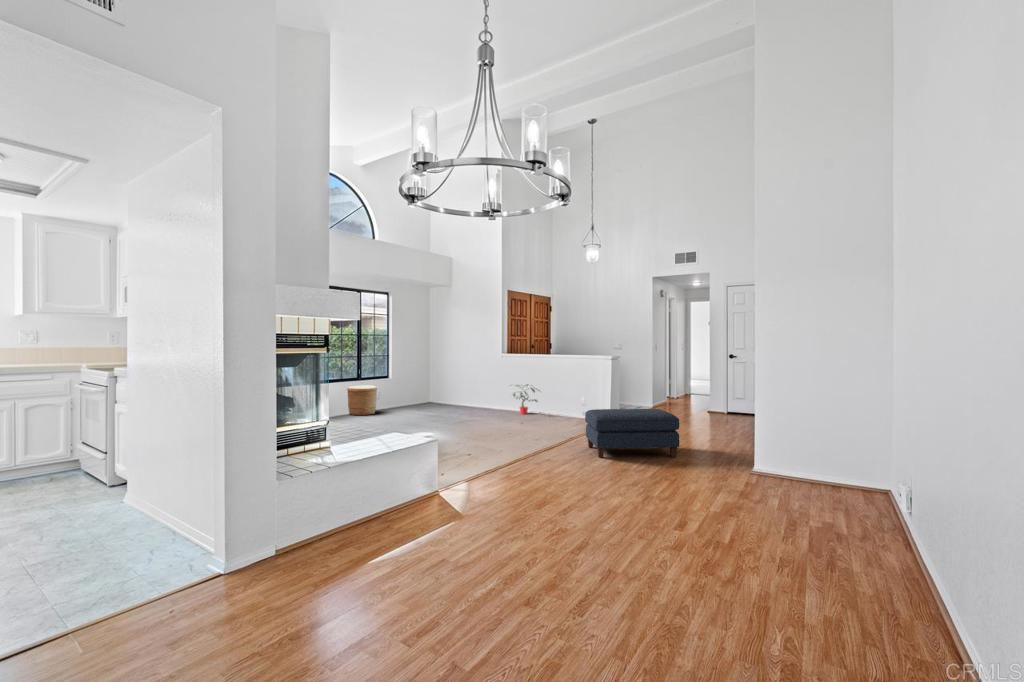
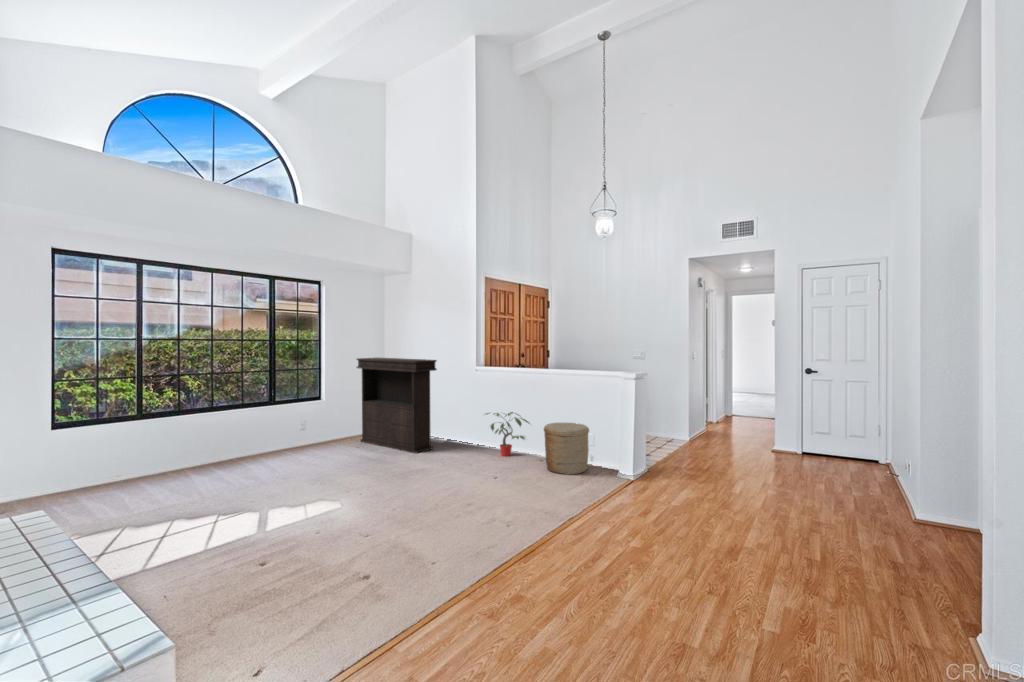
console table: none [415,348,475,413] -> present [357,357,437,453]
woven basket: present [347,386,377,415] -> present [544,423,589,475]
ottoman: present [585,409,679,458] -> none [597,479,781,588]

